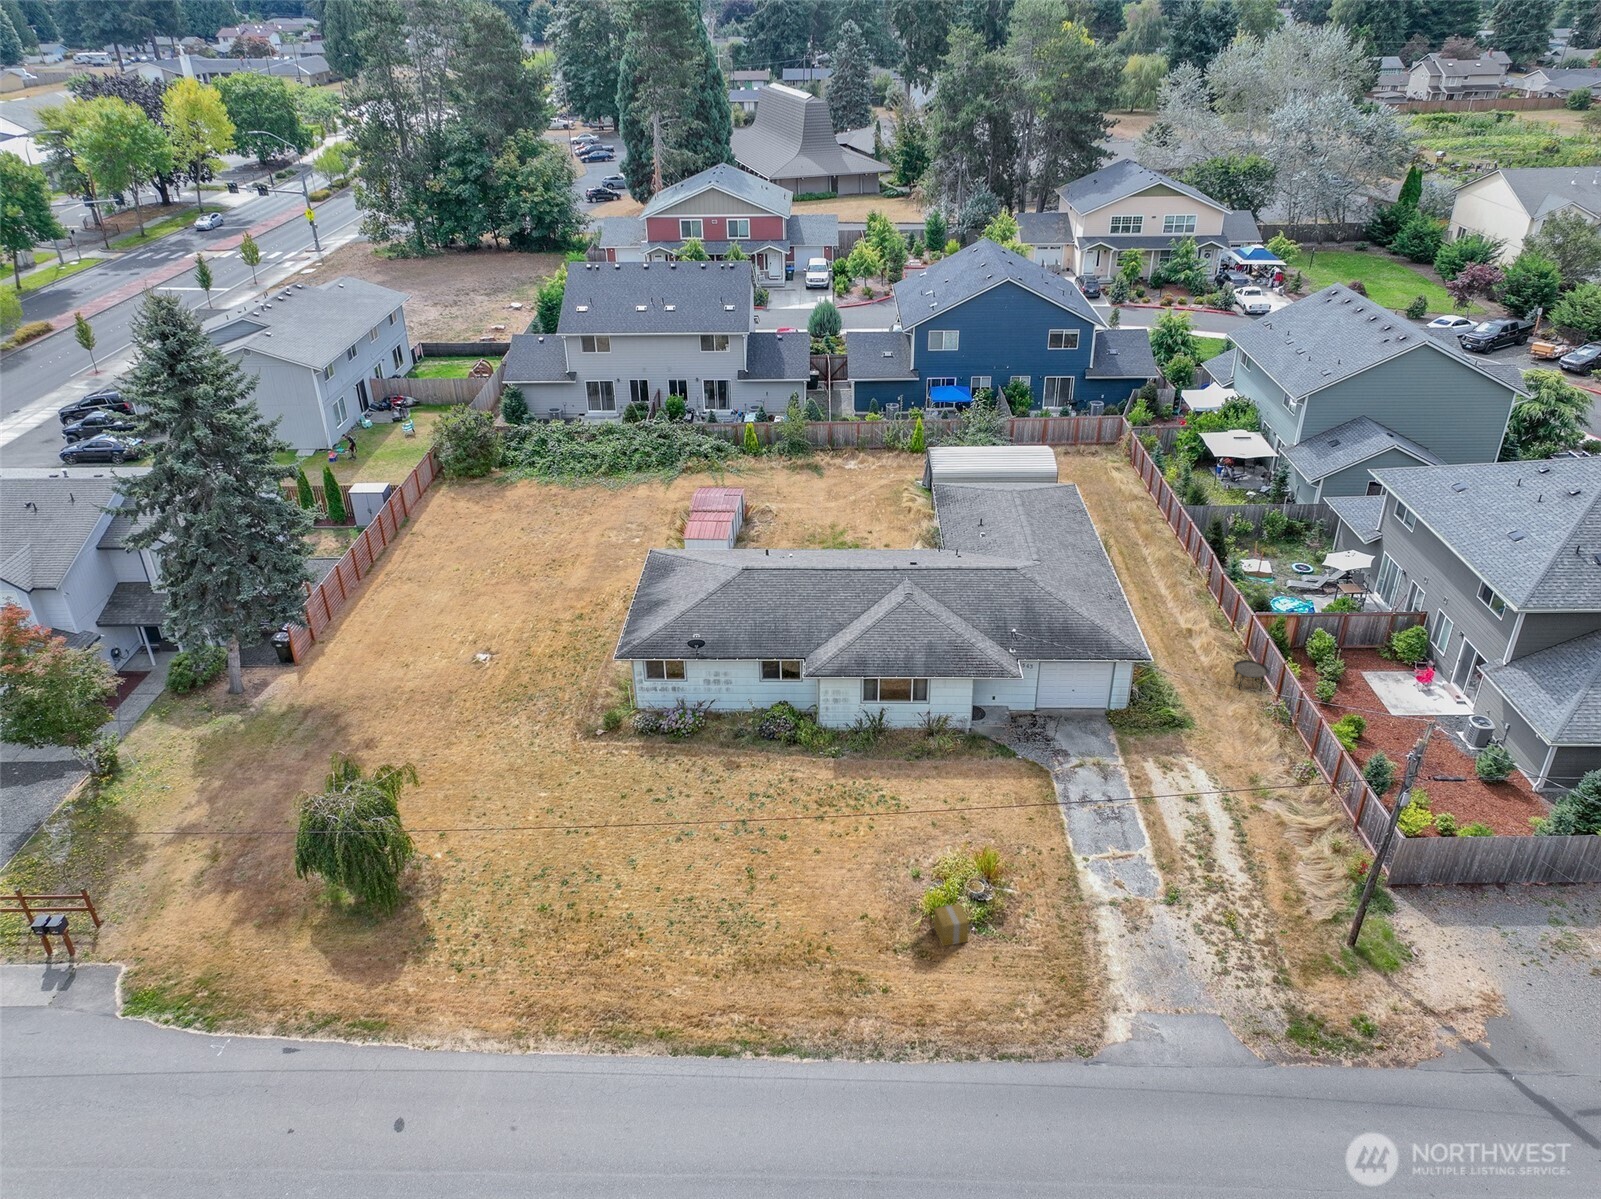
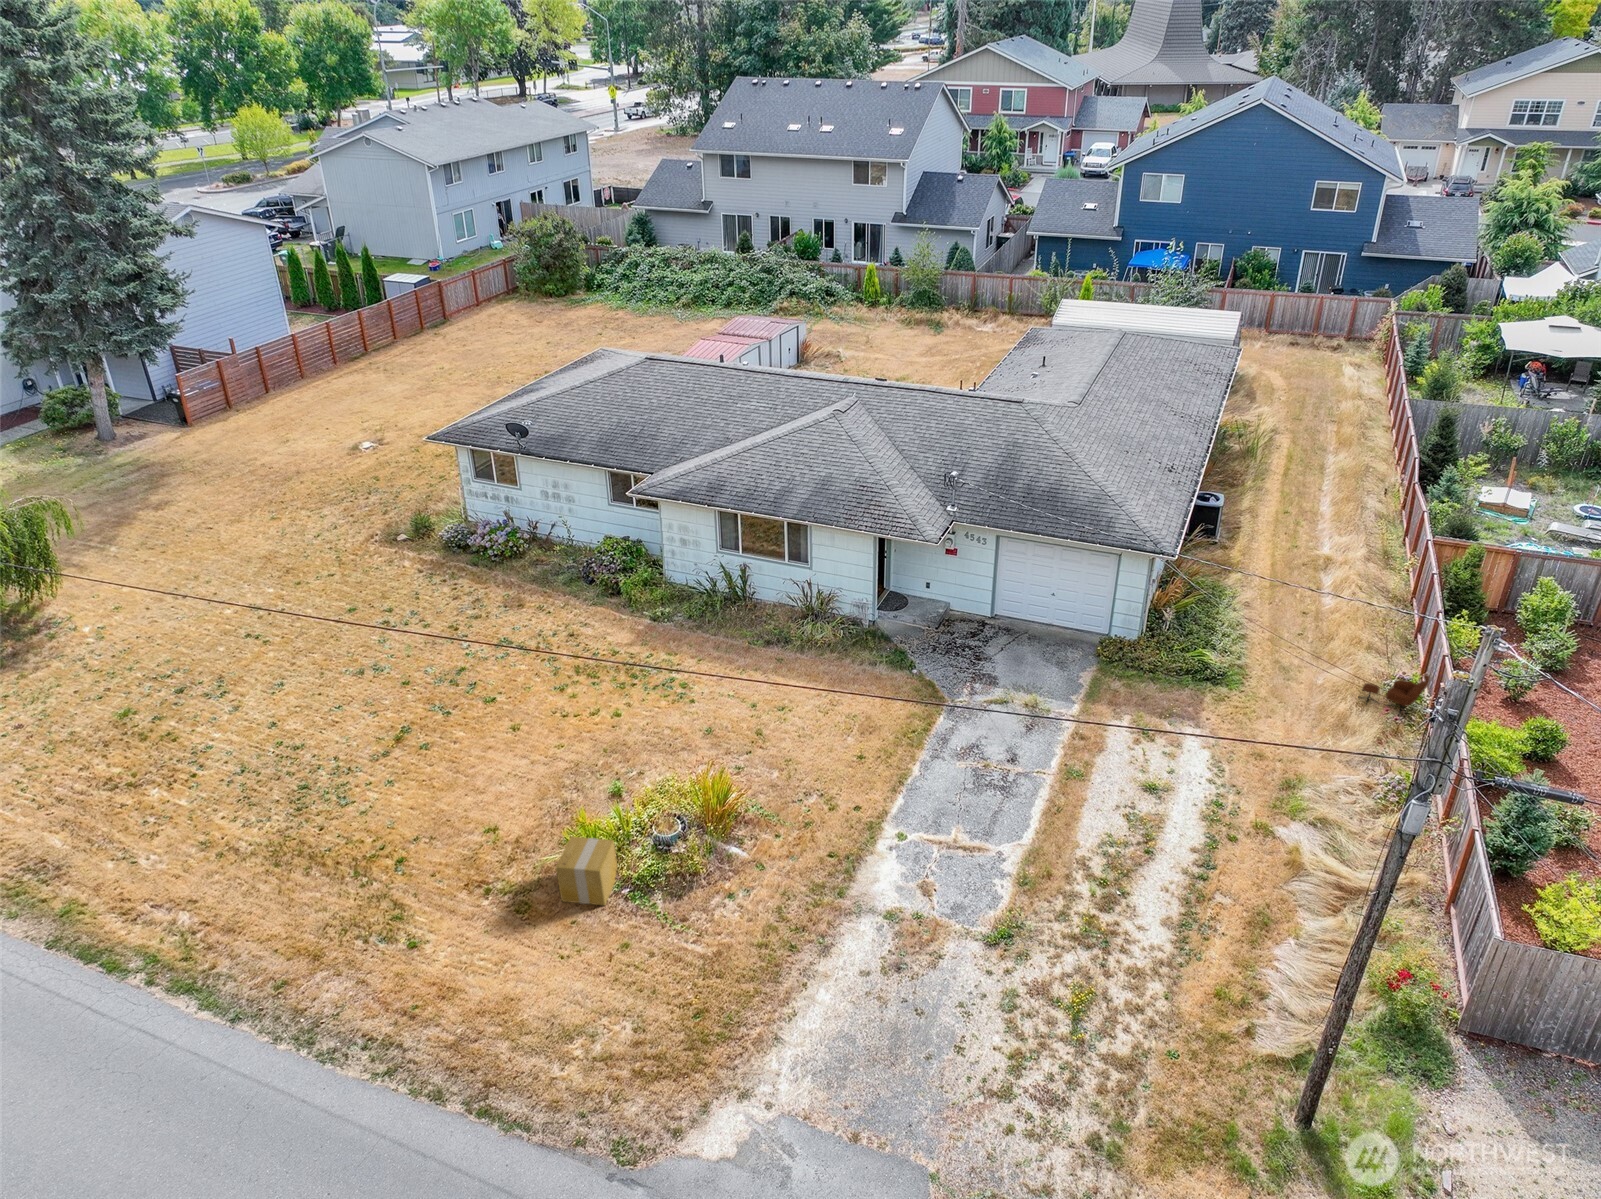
round table: present [1234,660,1268,690] -> none [1360,603,1423,657]
lounge chair: none [1253,703,1292,729] -> present [1362,675,1429,714]

